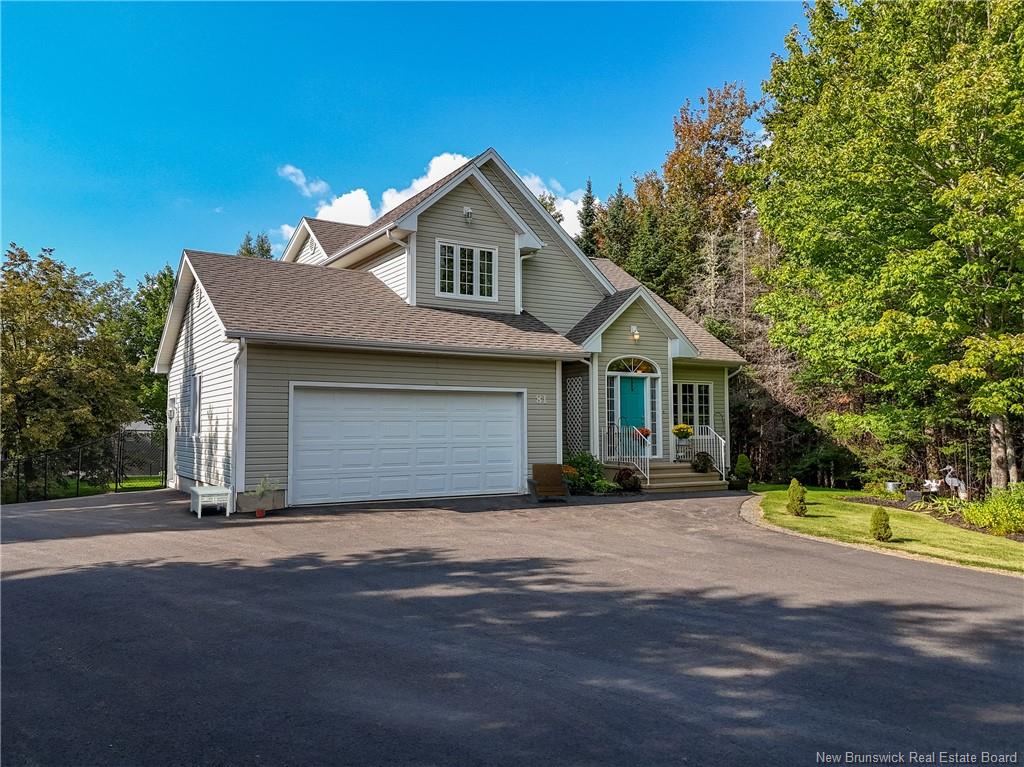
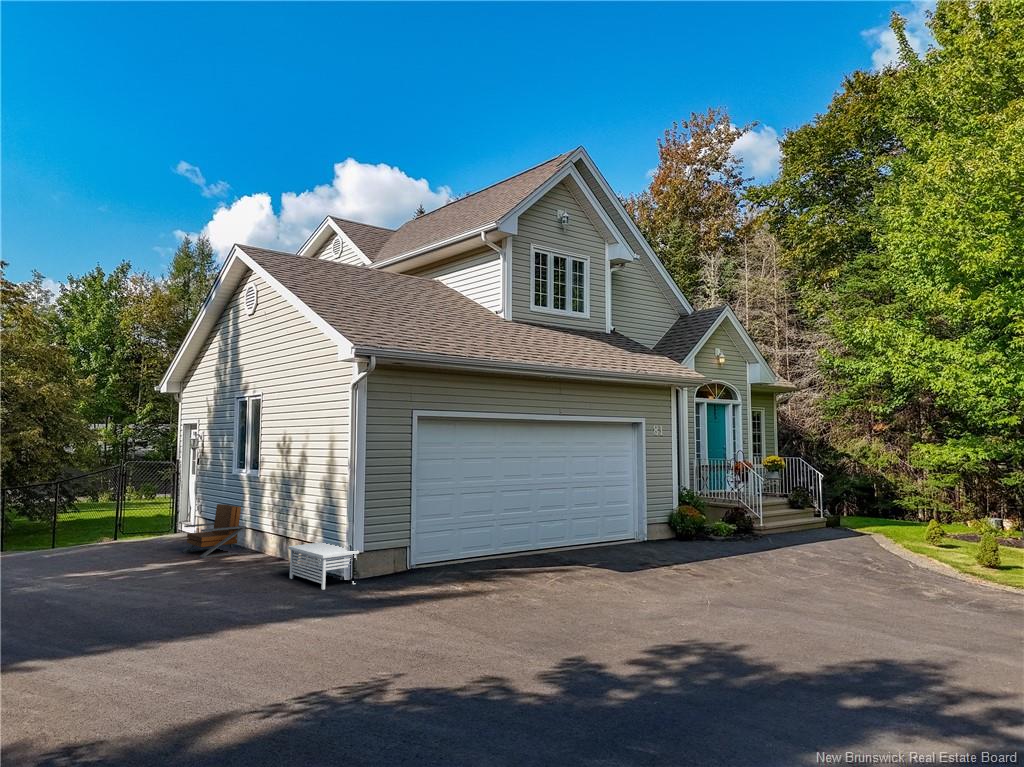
lounge chair: present [527,464,573,503] -> present [183,504,246,558]
potted tree: present [243,474,279,517] -> none [379,528,419,584]

